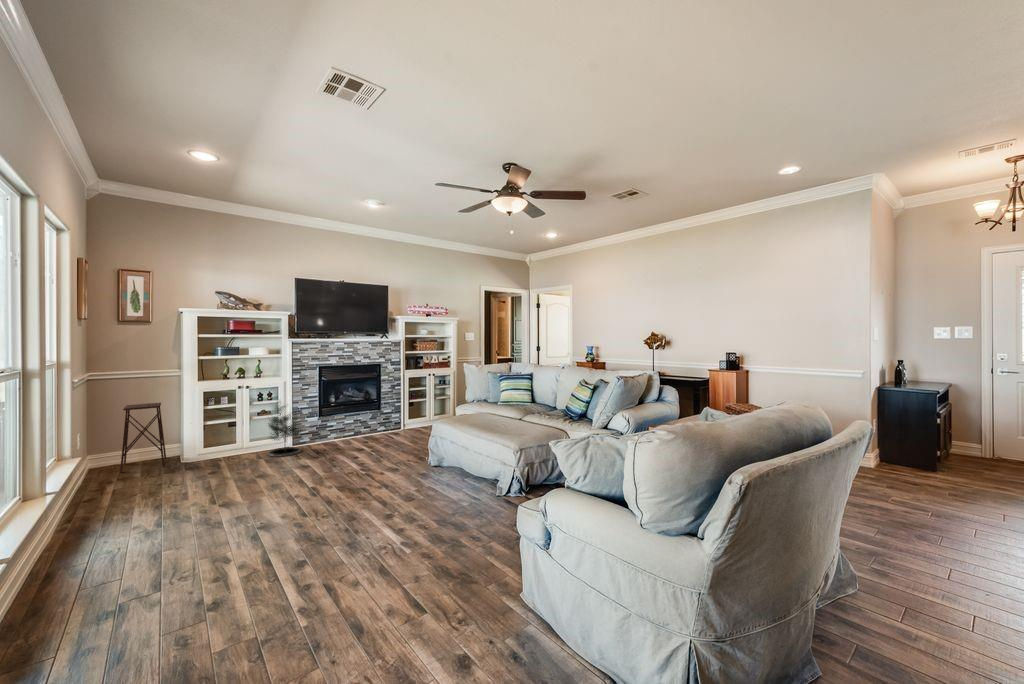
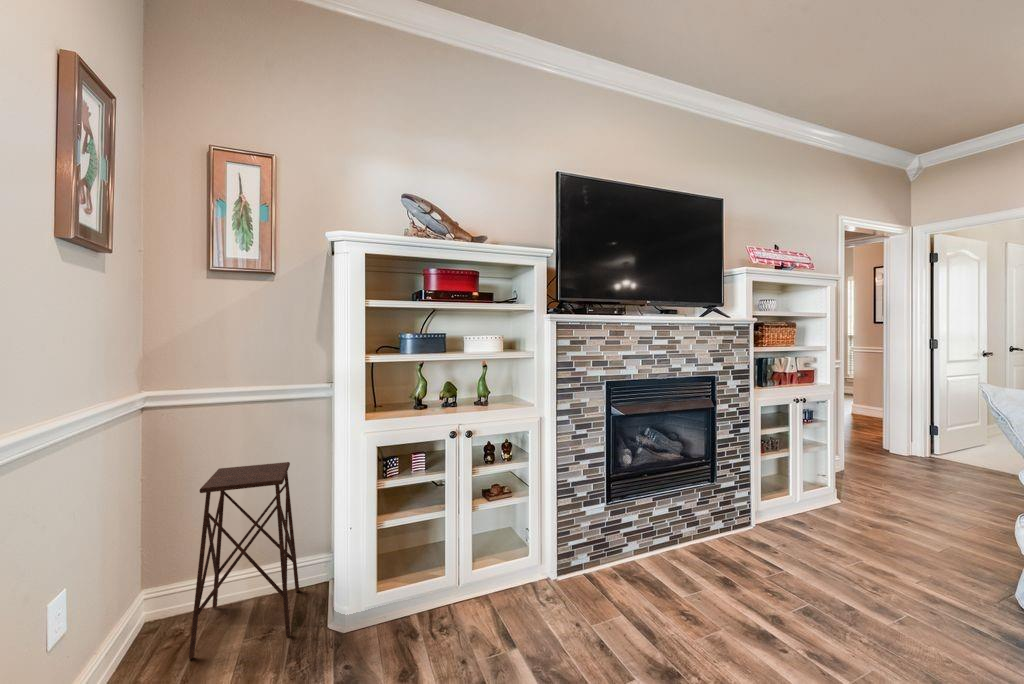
potted tree: present [268,405,301,457] -> none [513,468,598,631]

